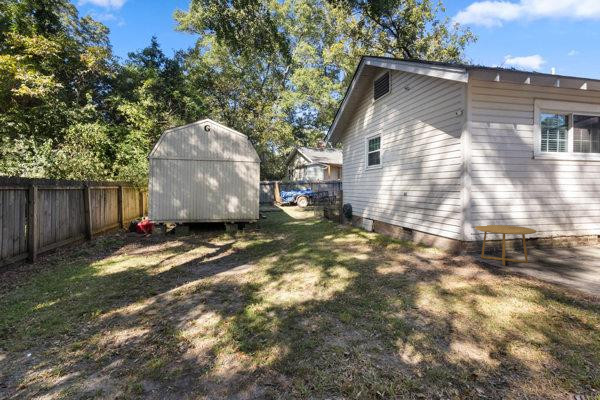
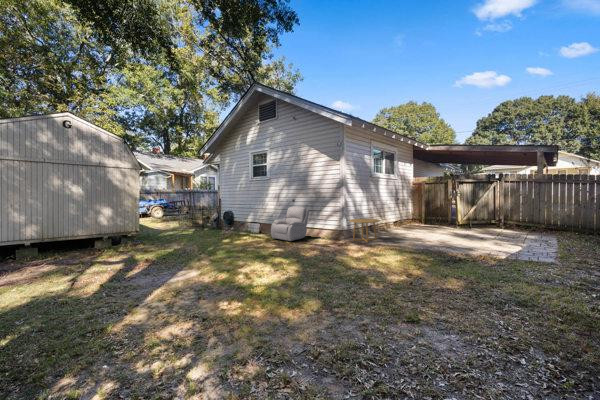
chair: none [372,202,421,245] -> present [271,206,309,241]

